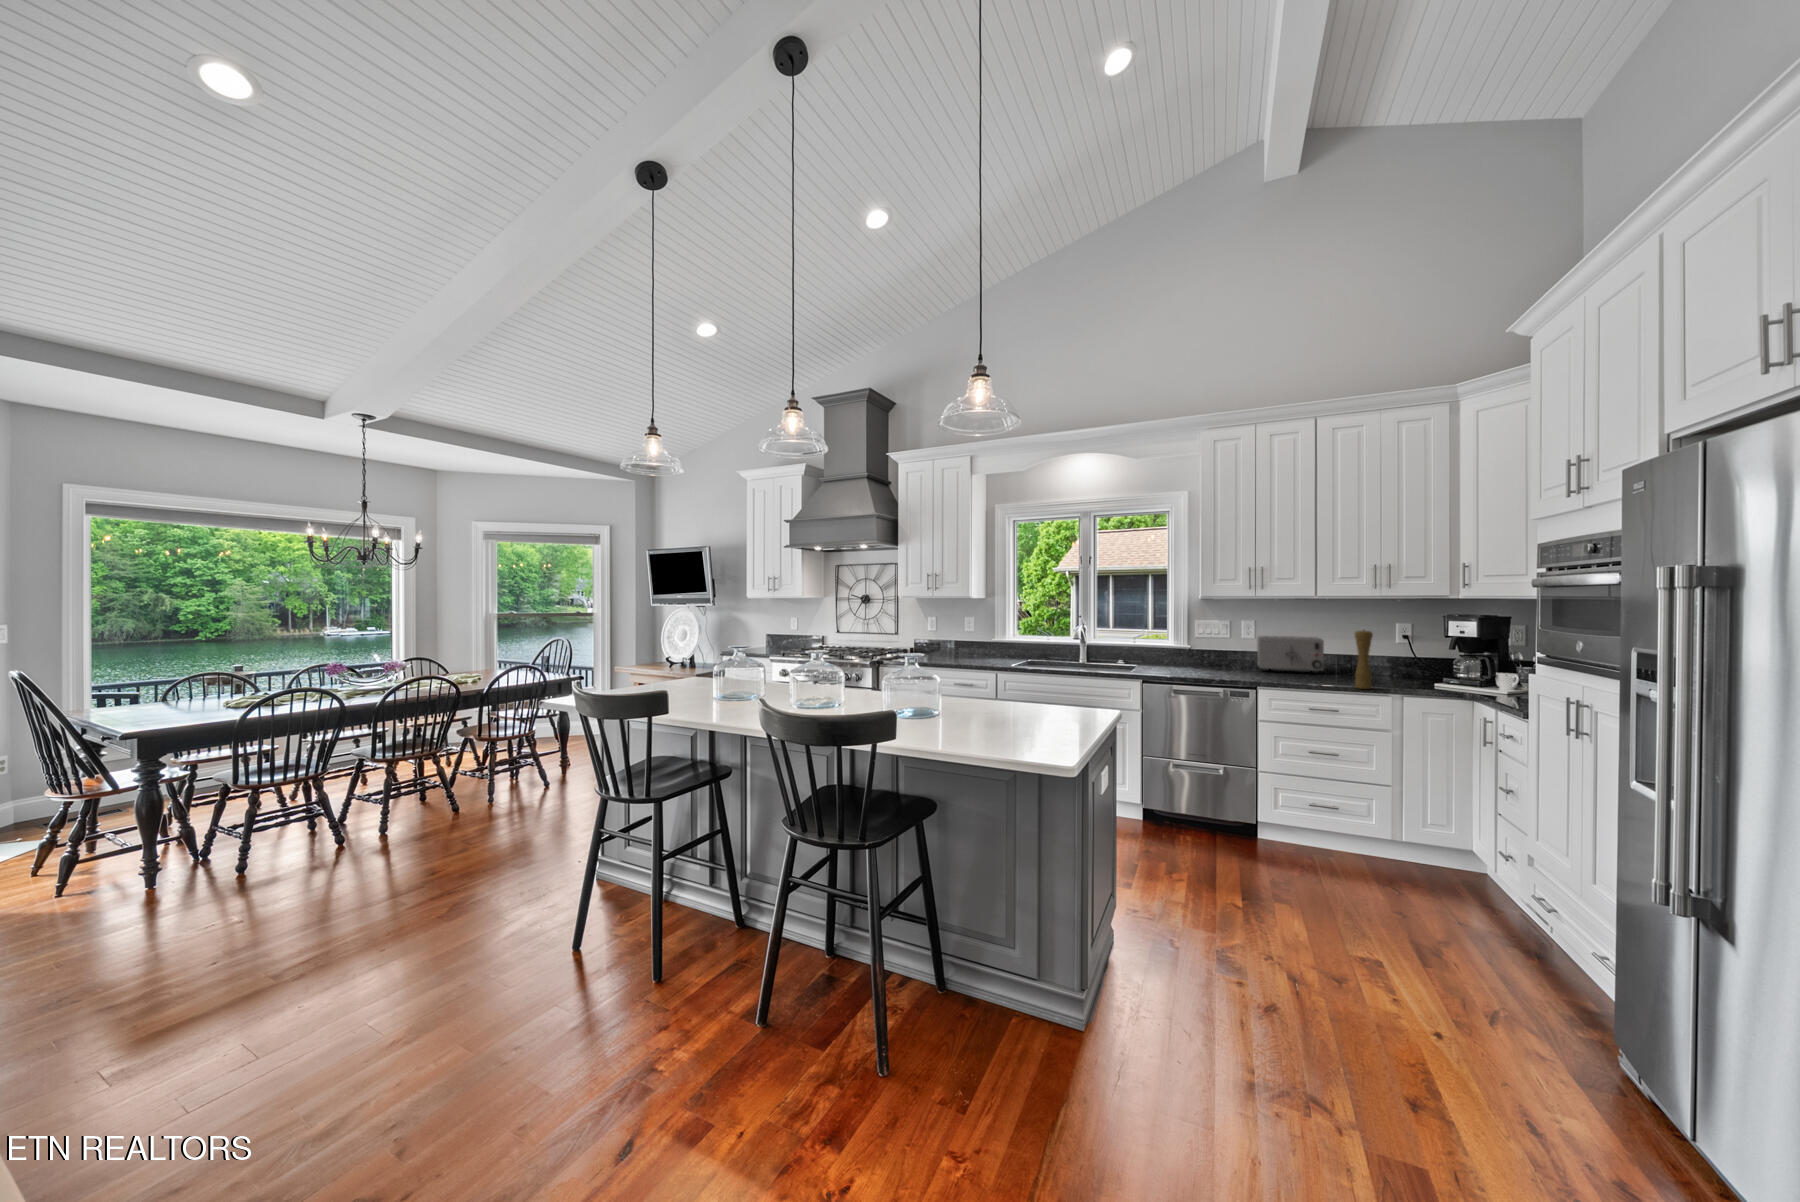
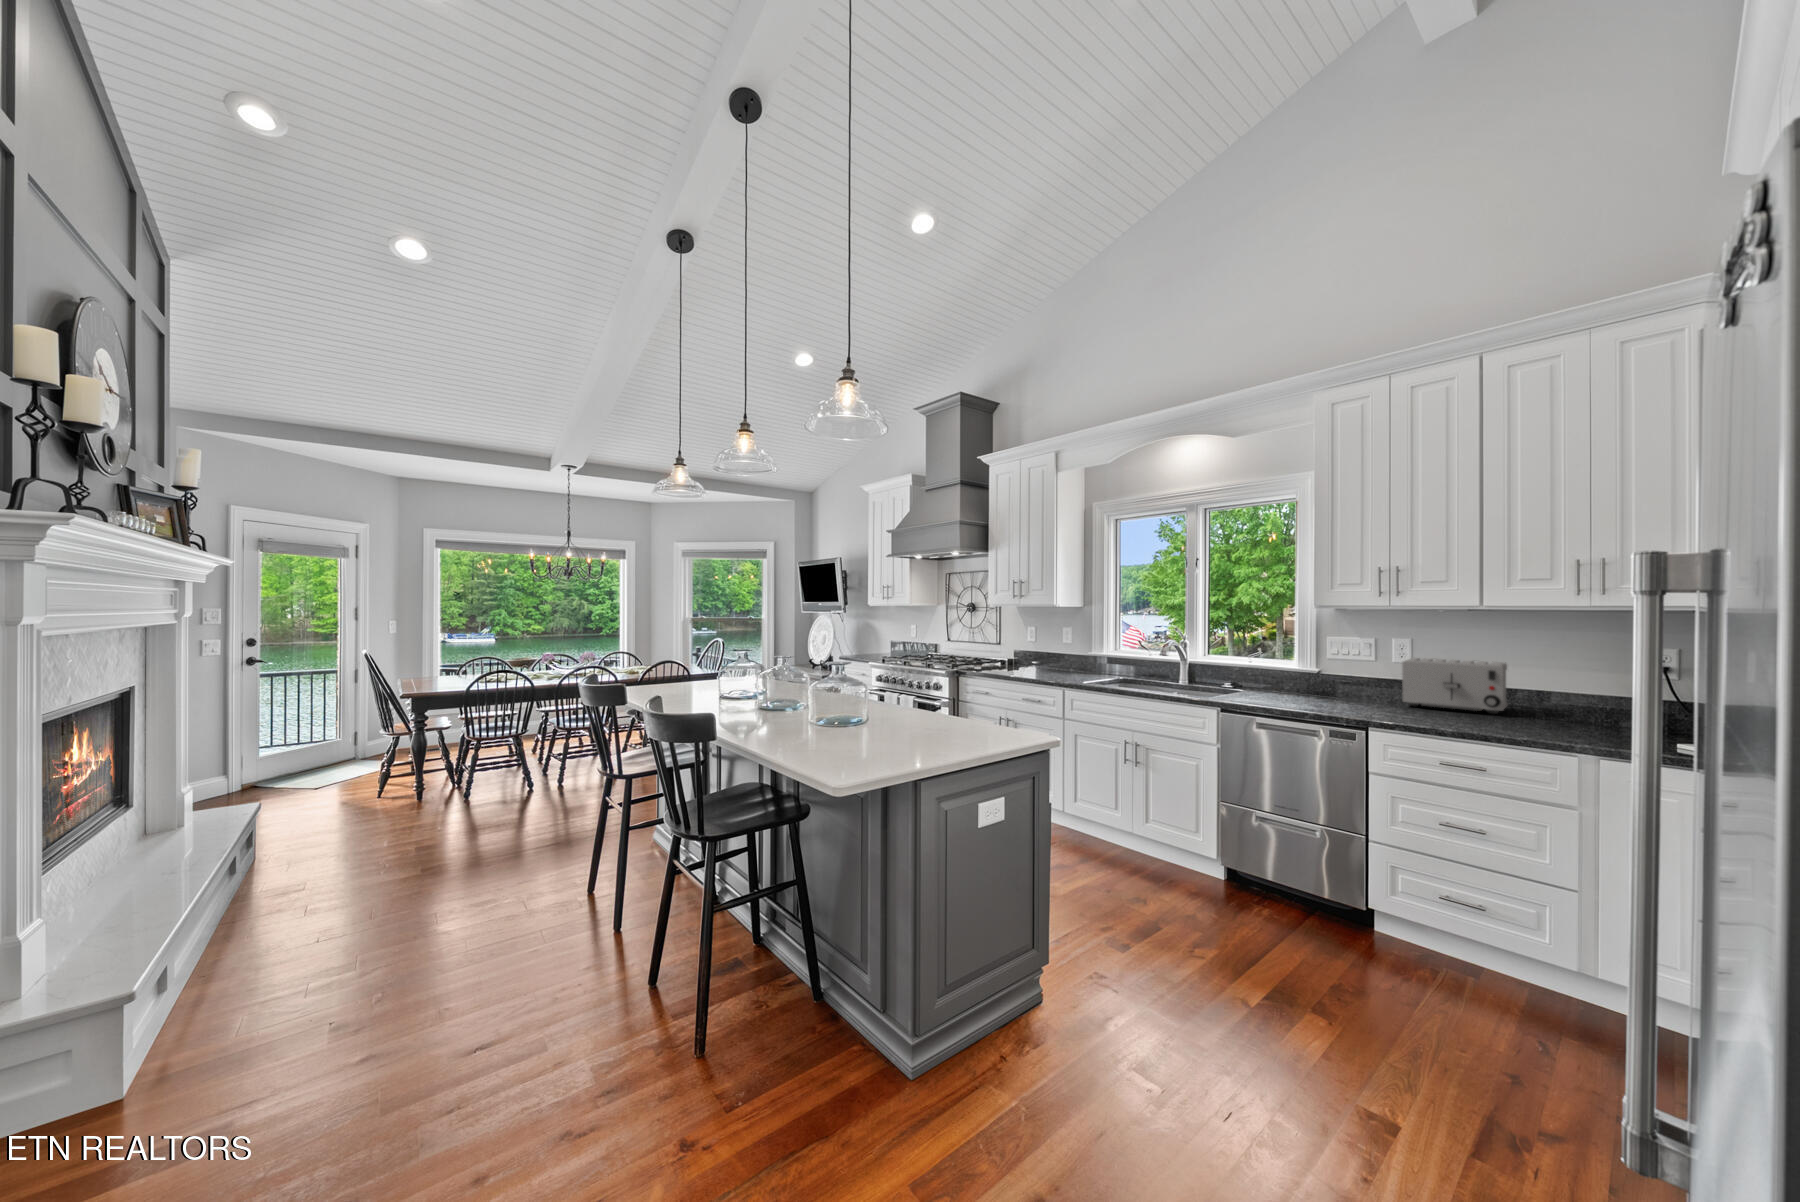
pepper mill: present [1355,630,1373,689] -> none [1522,654,1553,743]

